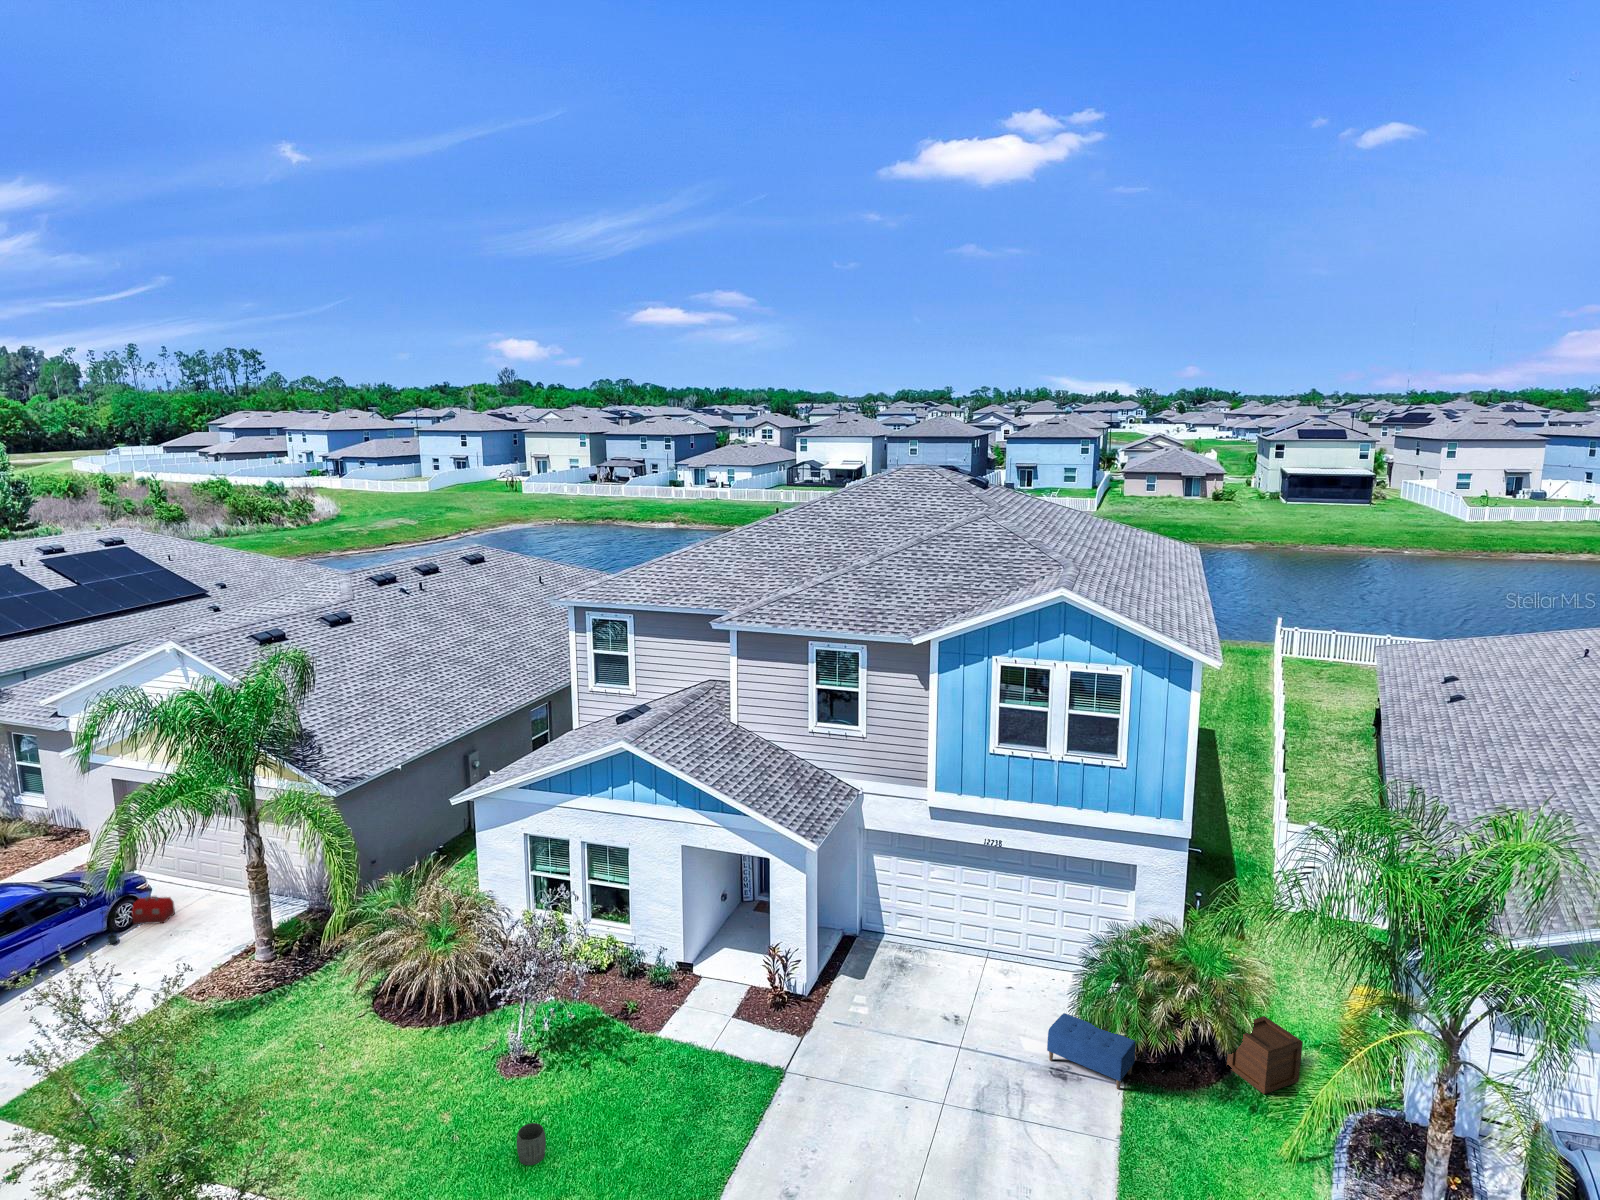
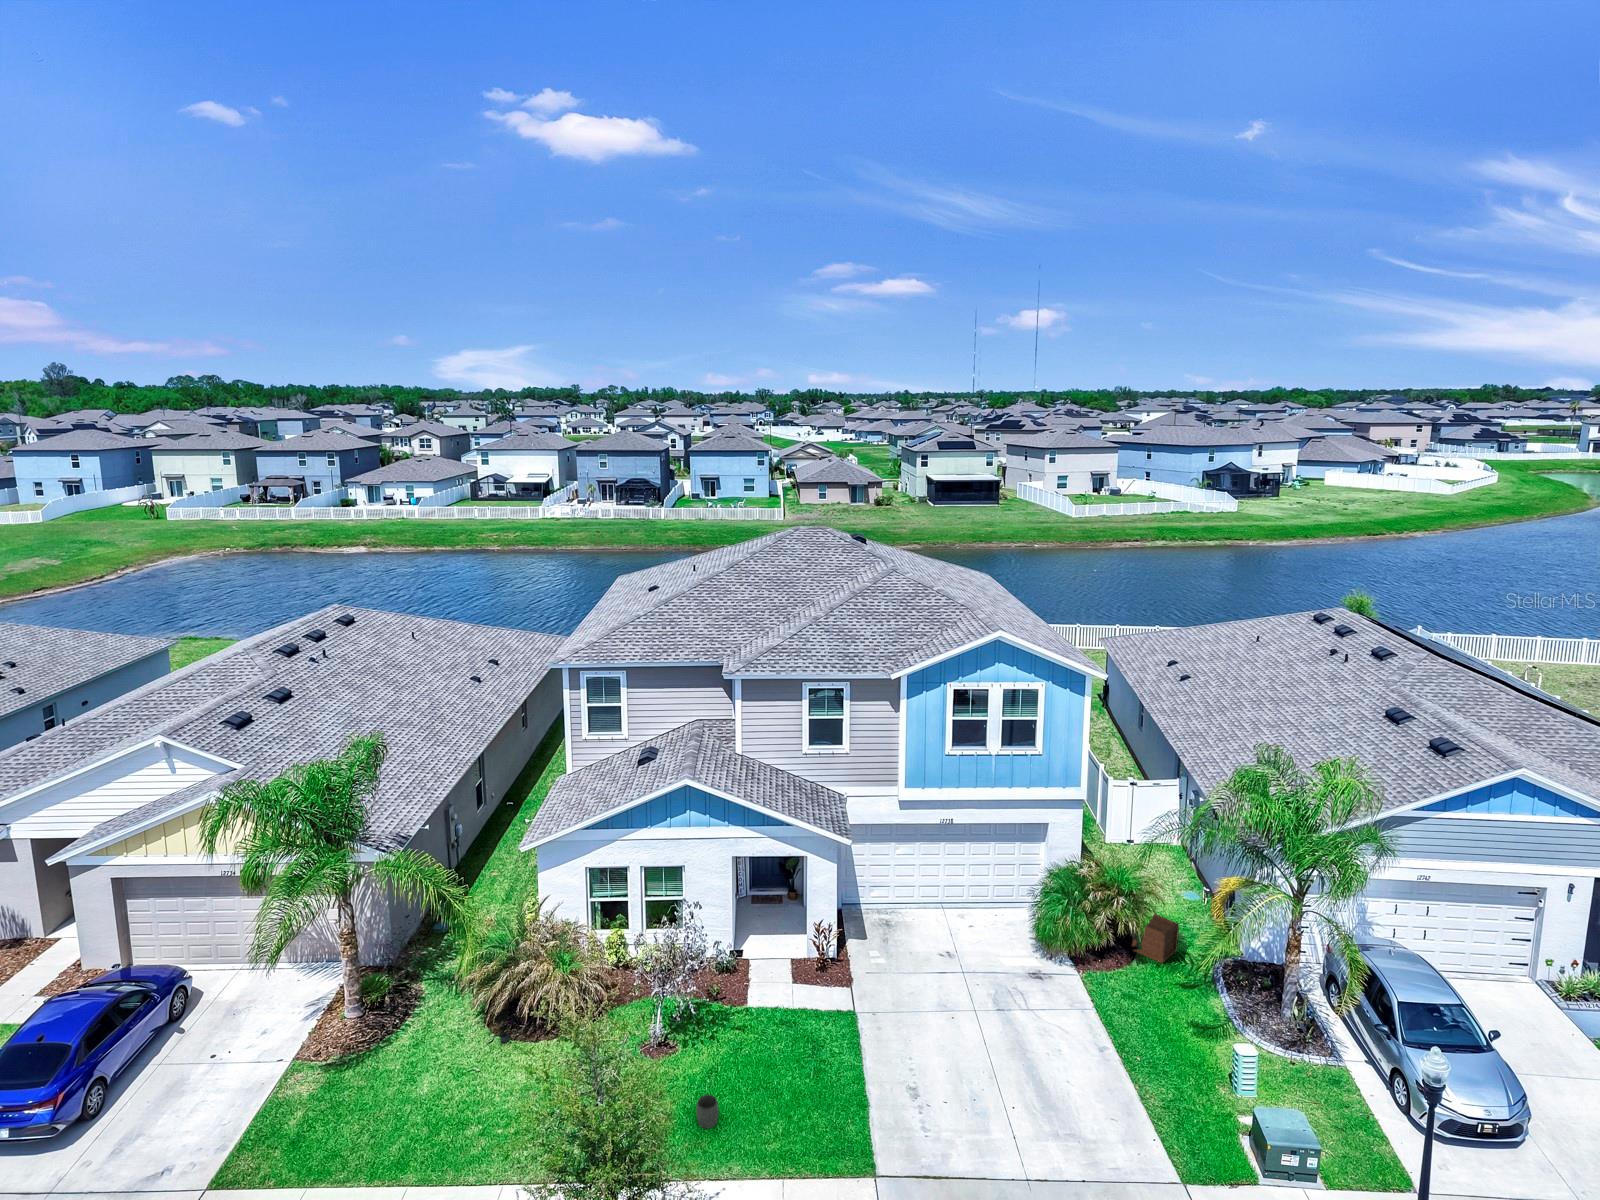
toolbox: present [132,896,175,924] -> none [189,980,229,1012]
potted plant: present [100,907,119,944] -> present [496,1007,509,1043]
bench: present [1047,1013,1136,1090] -> none [1023,934,1082,980]

